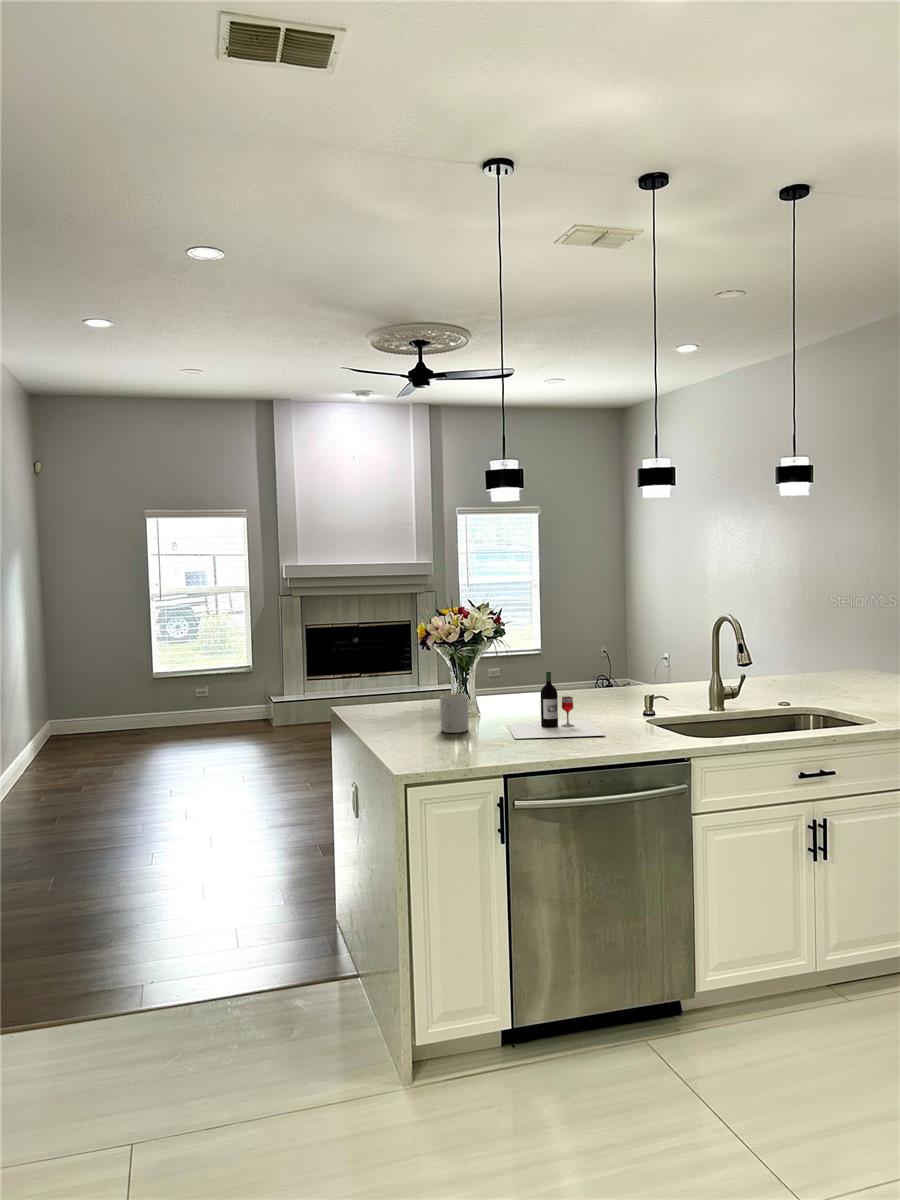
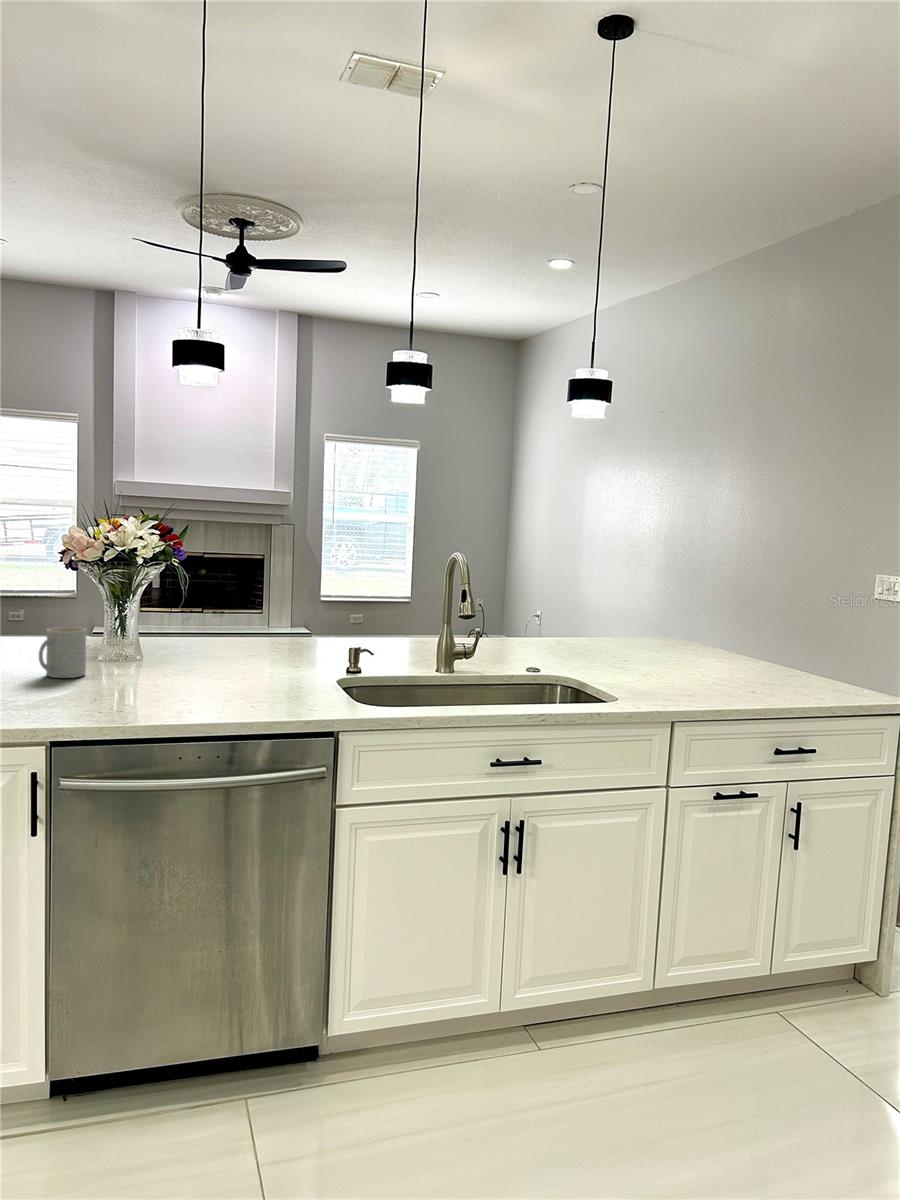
wine bottle: present [506,671,604,739] -> none [123,606,261,695]

